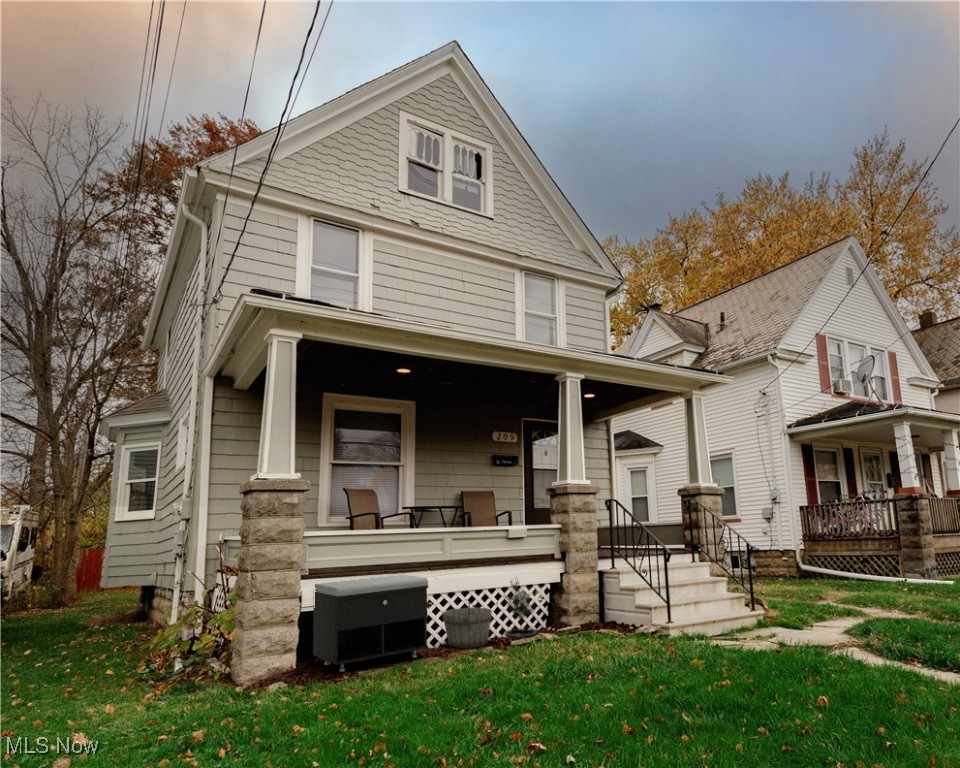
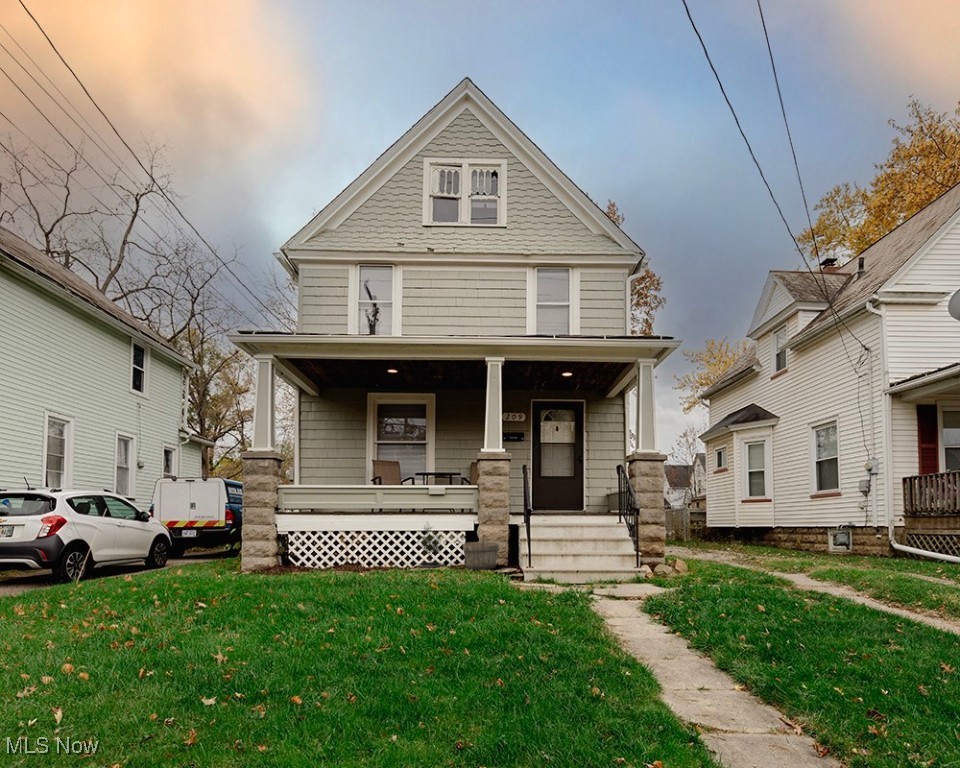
storage bench: present [313,575,428,671] -> none [264,514,339,572]
wooden bucket: present [443,599,492,648] -> present [463,538,499,569]

